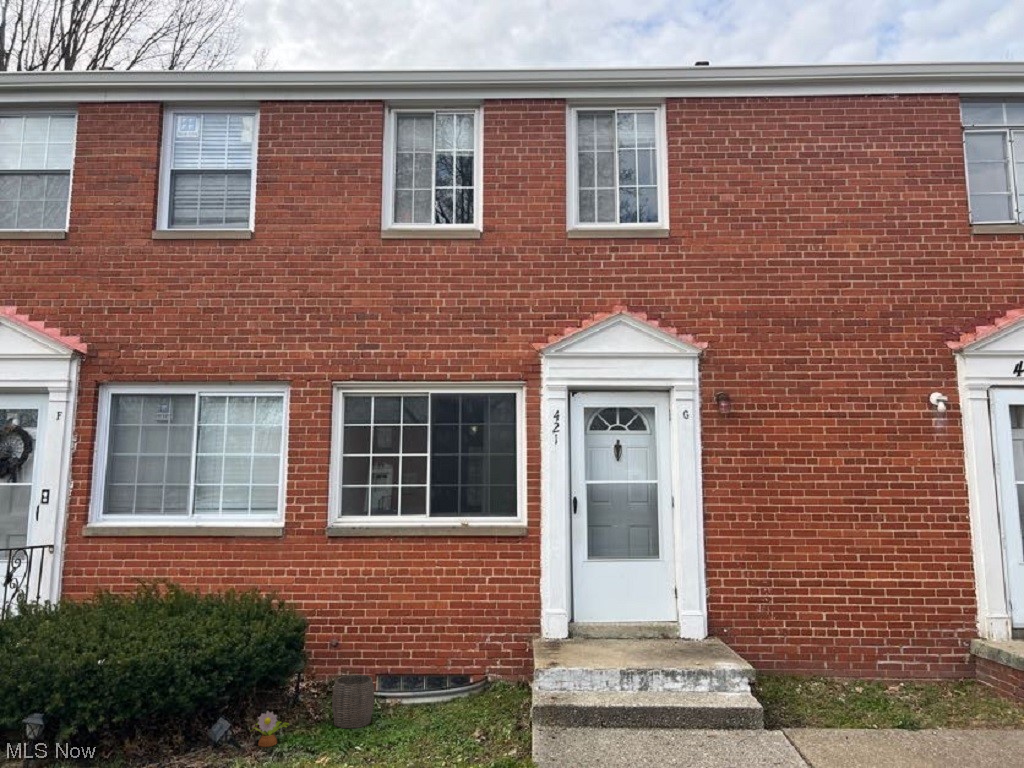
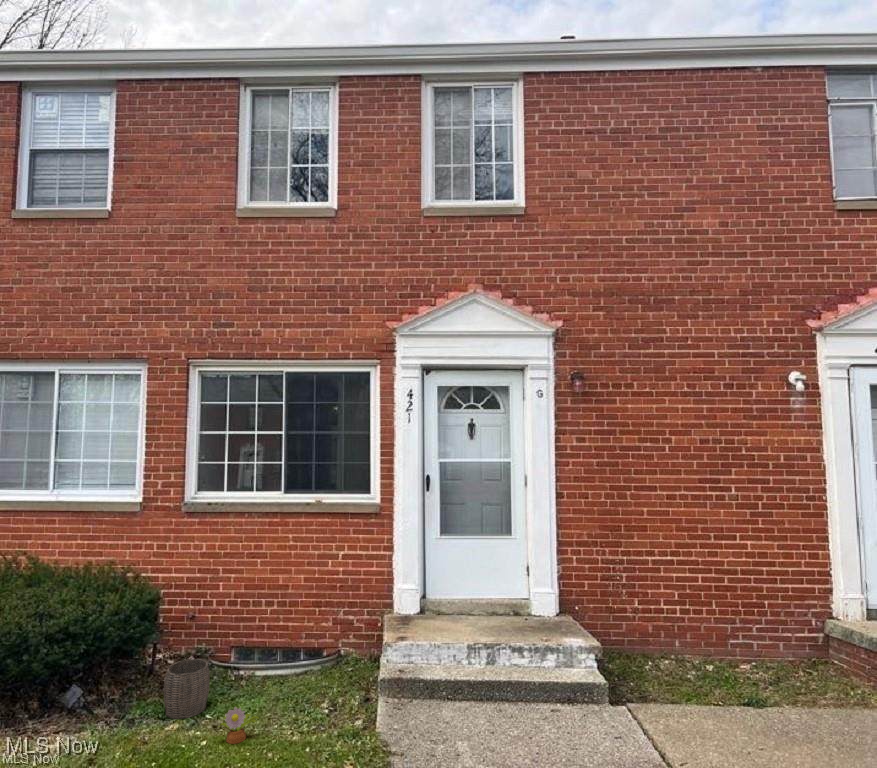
decorative plant: present [253,711,289,747] -> present [218,707,258,744]

